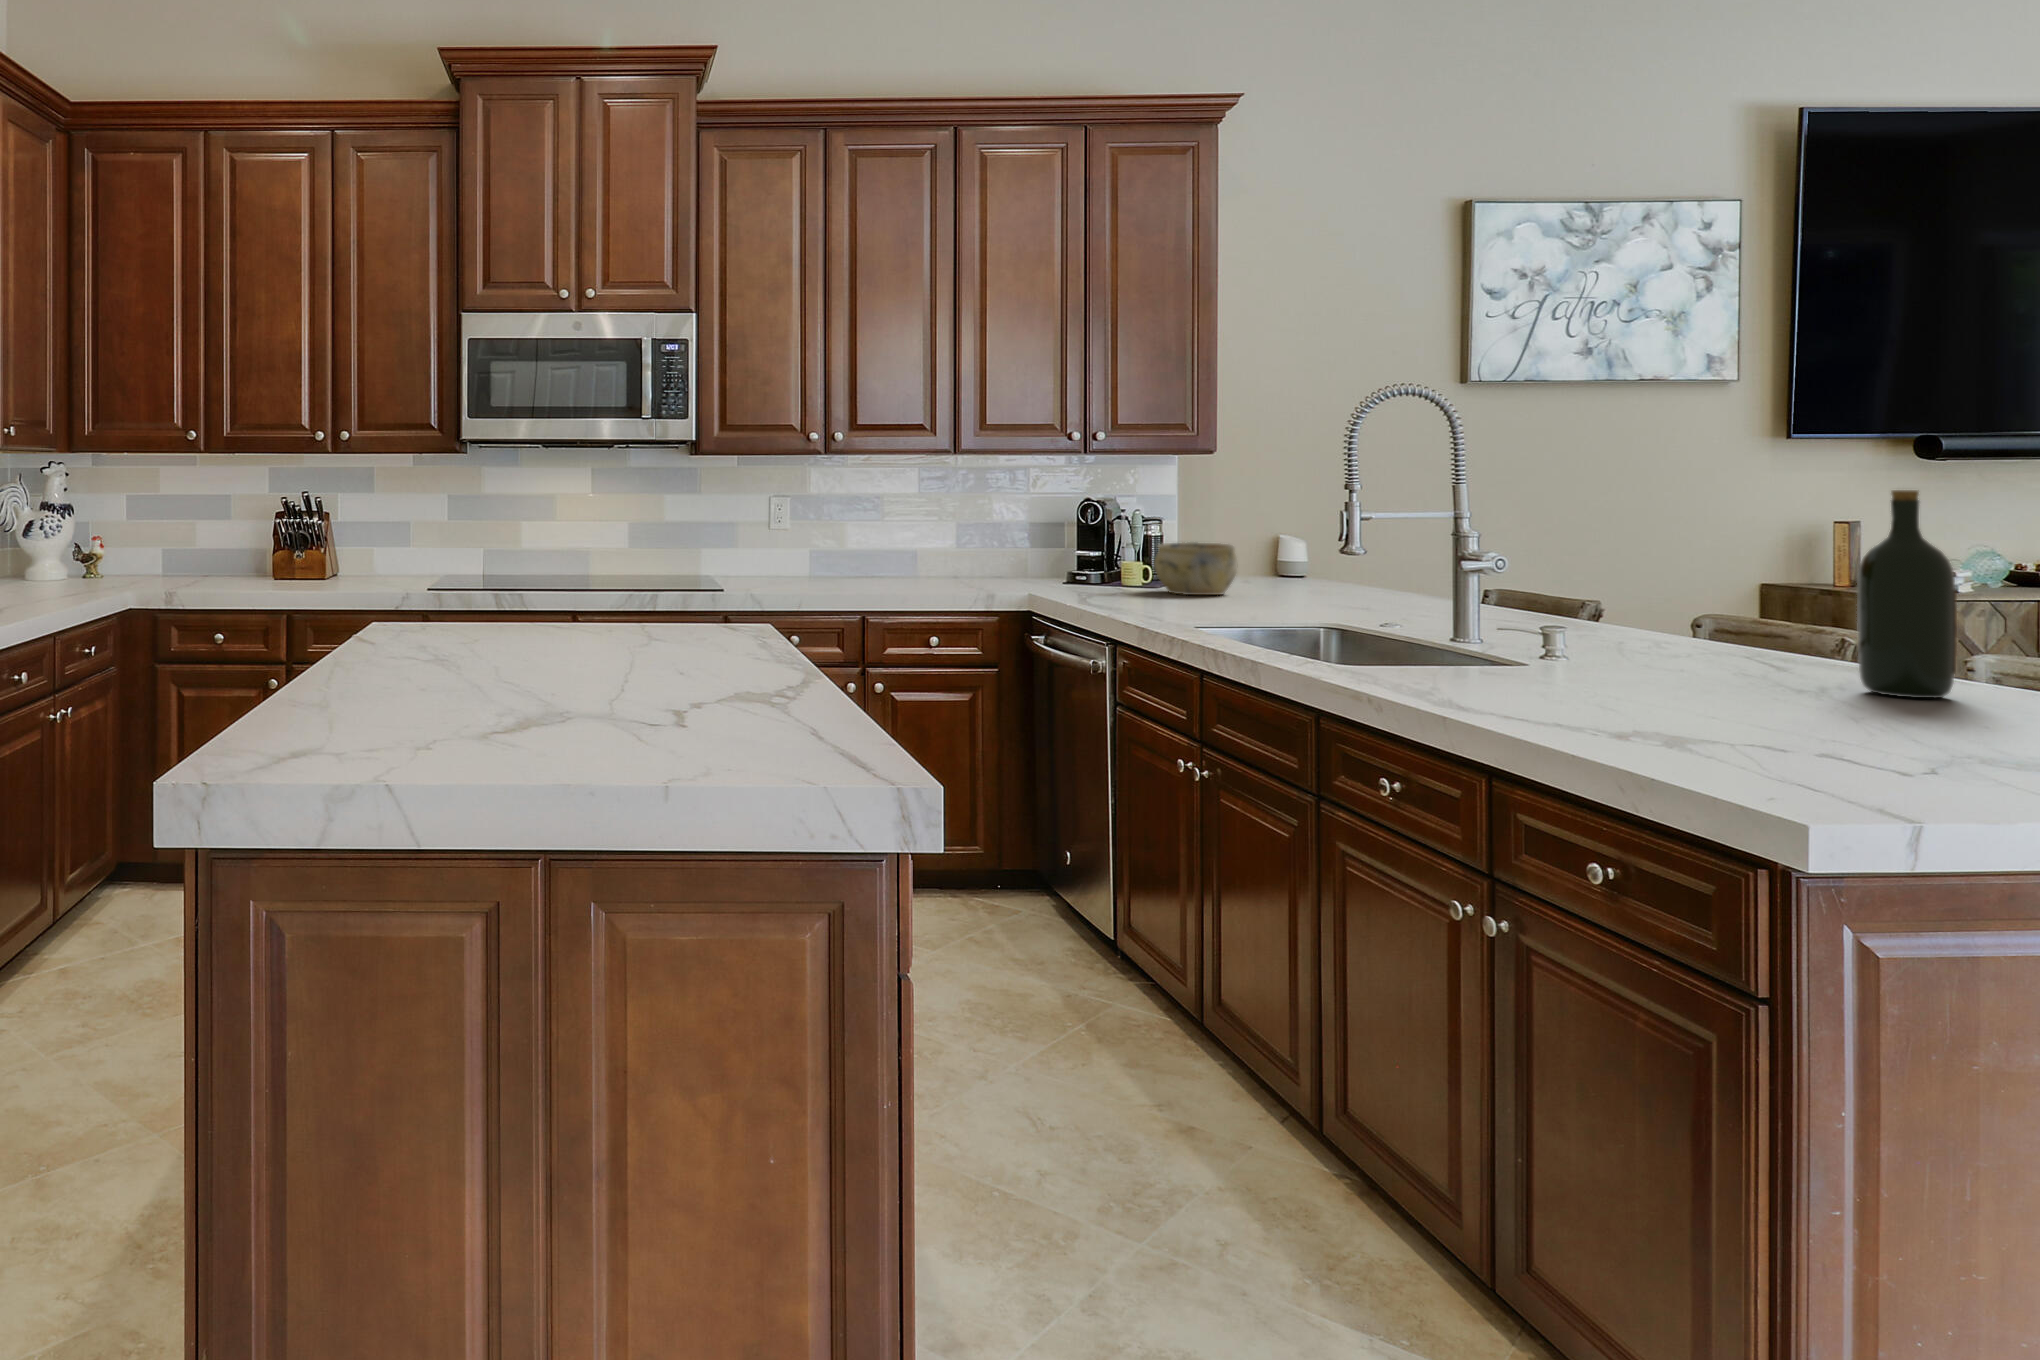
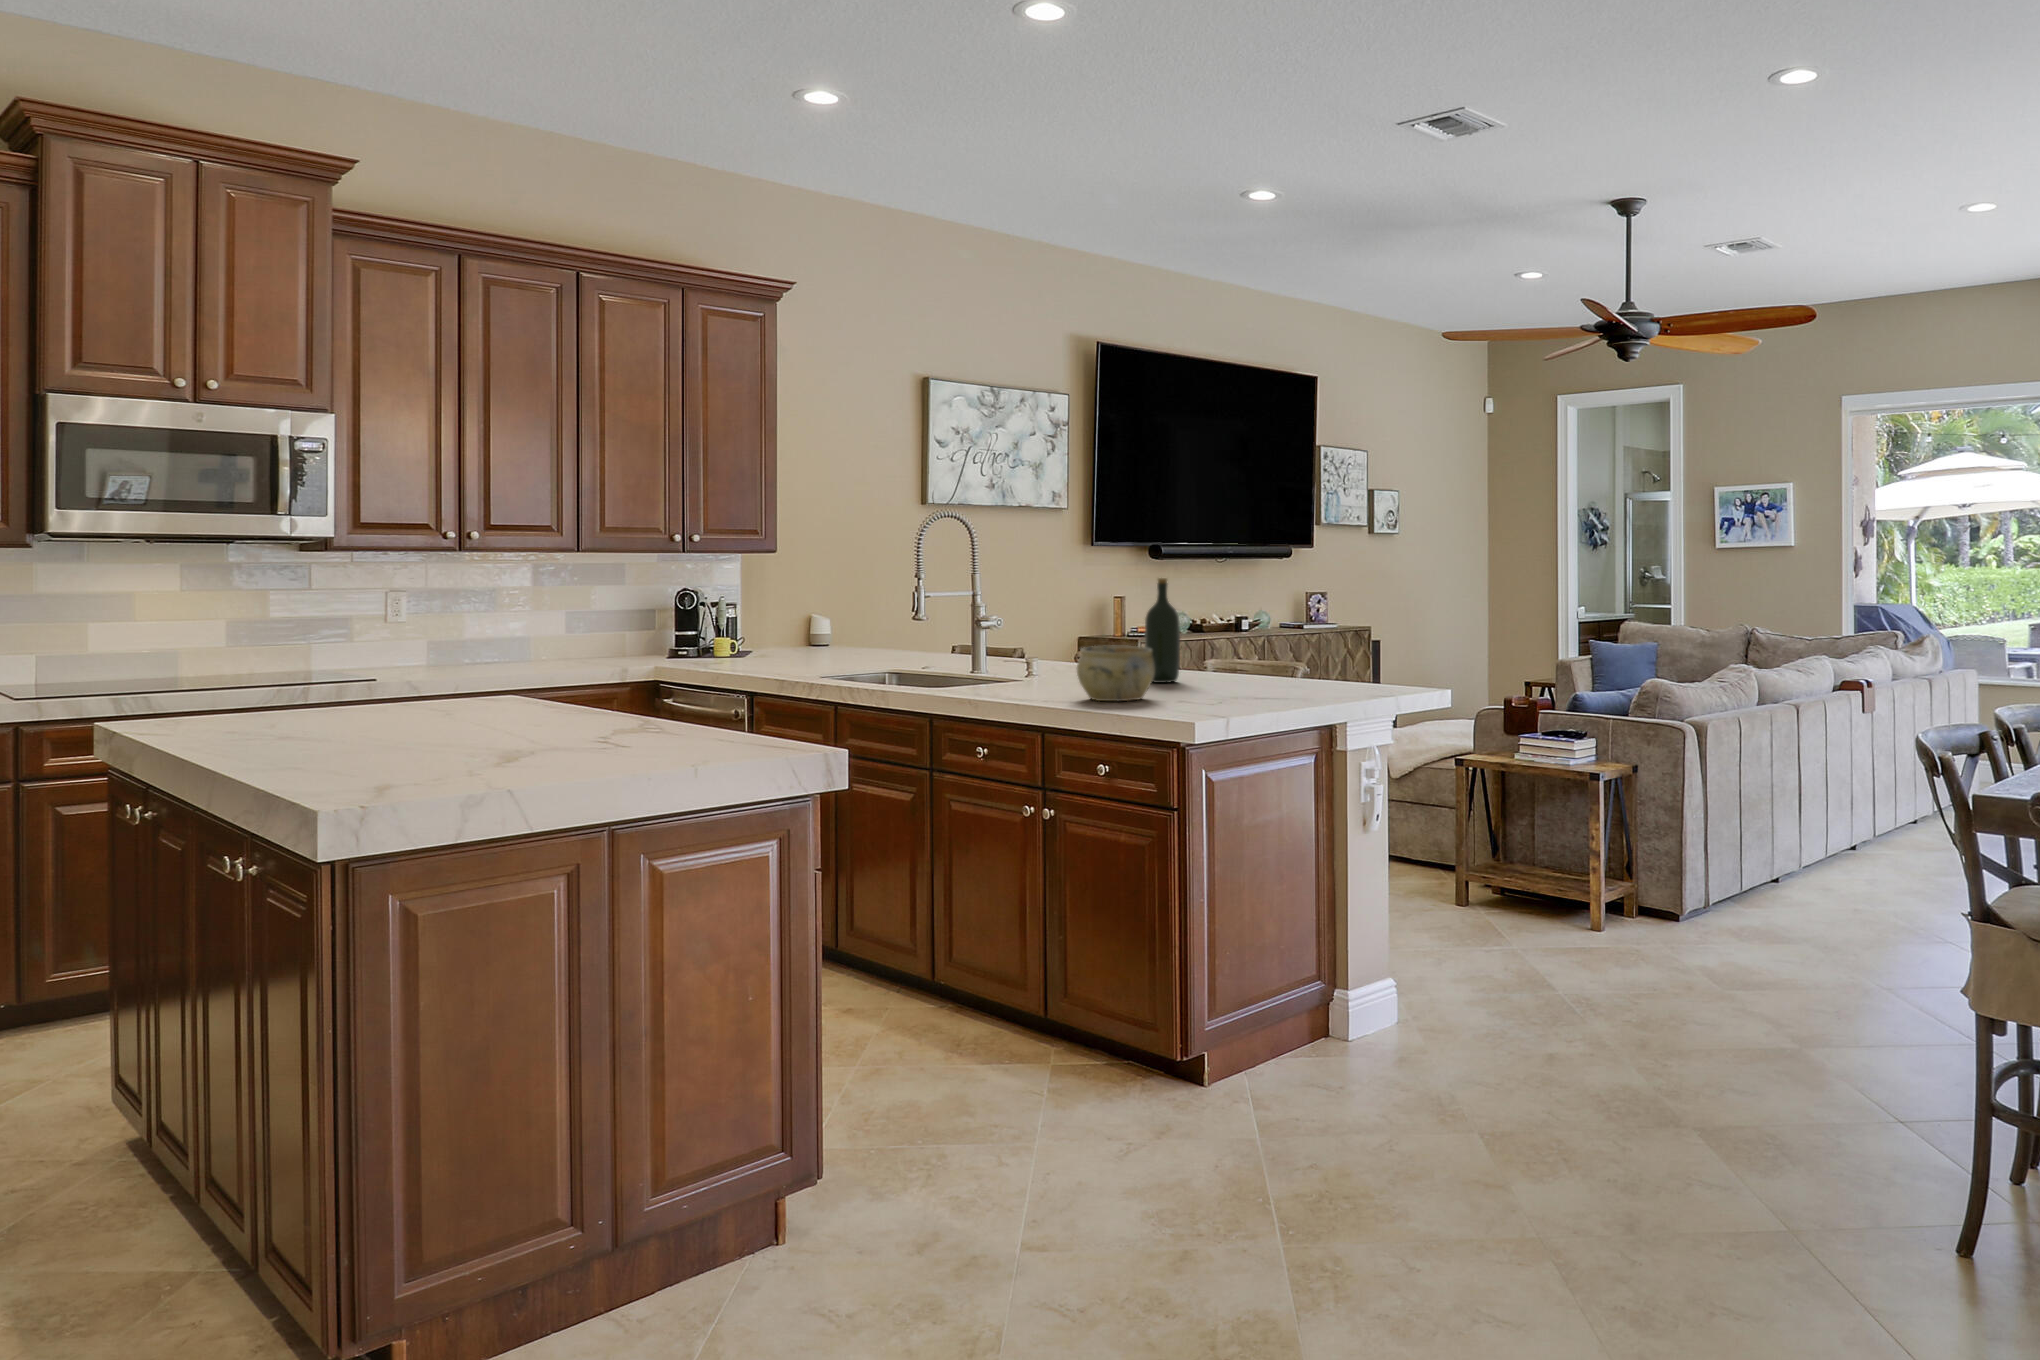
ceramic bowl: present [1154,542,1238,595] -> present [1077,646,1154,701]

